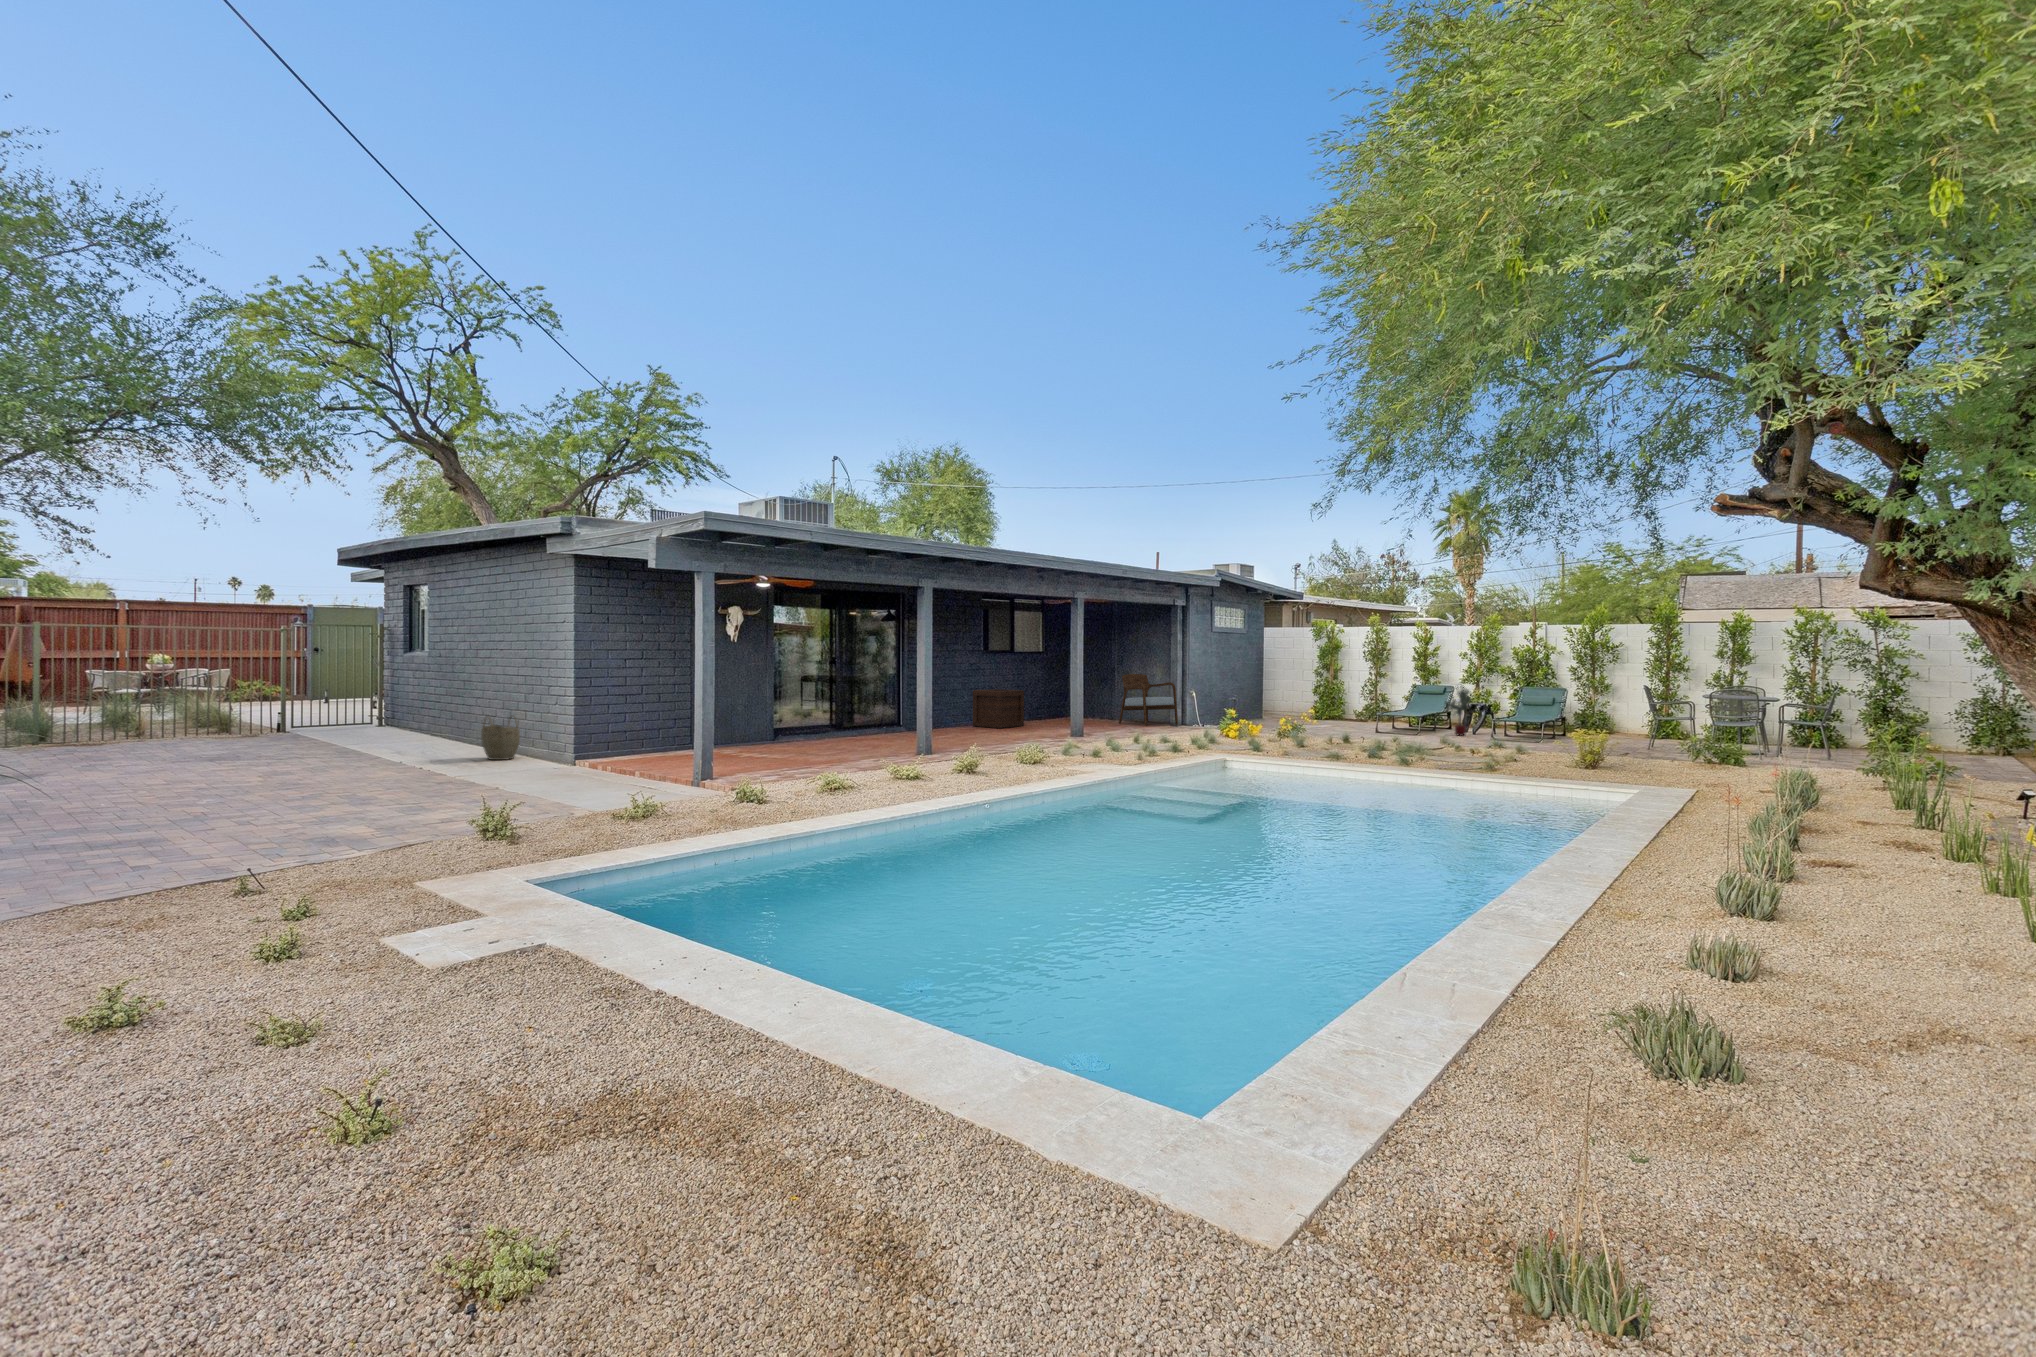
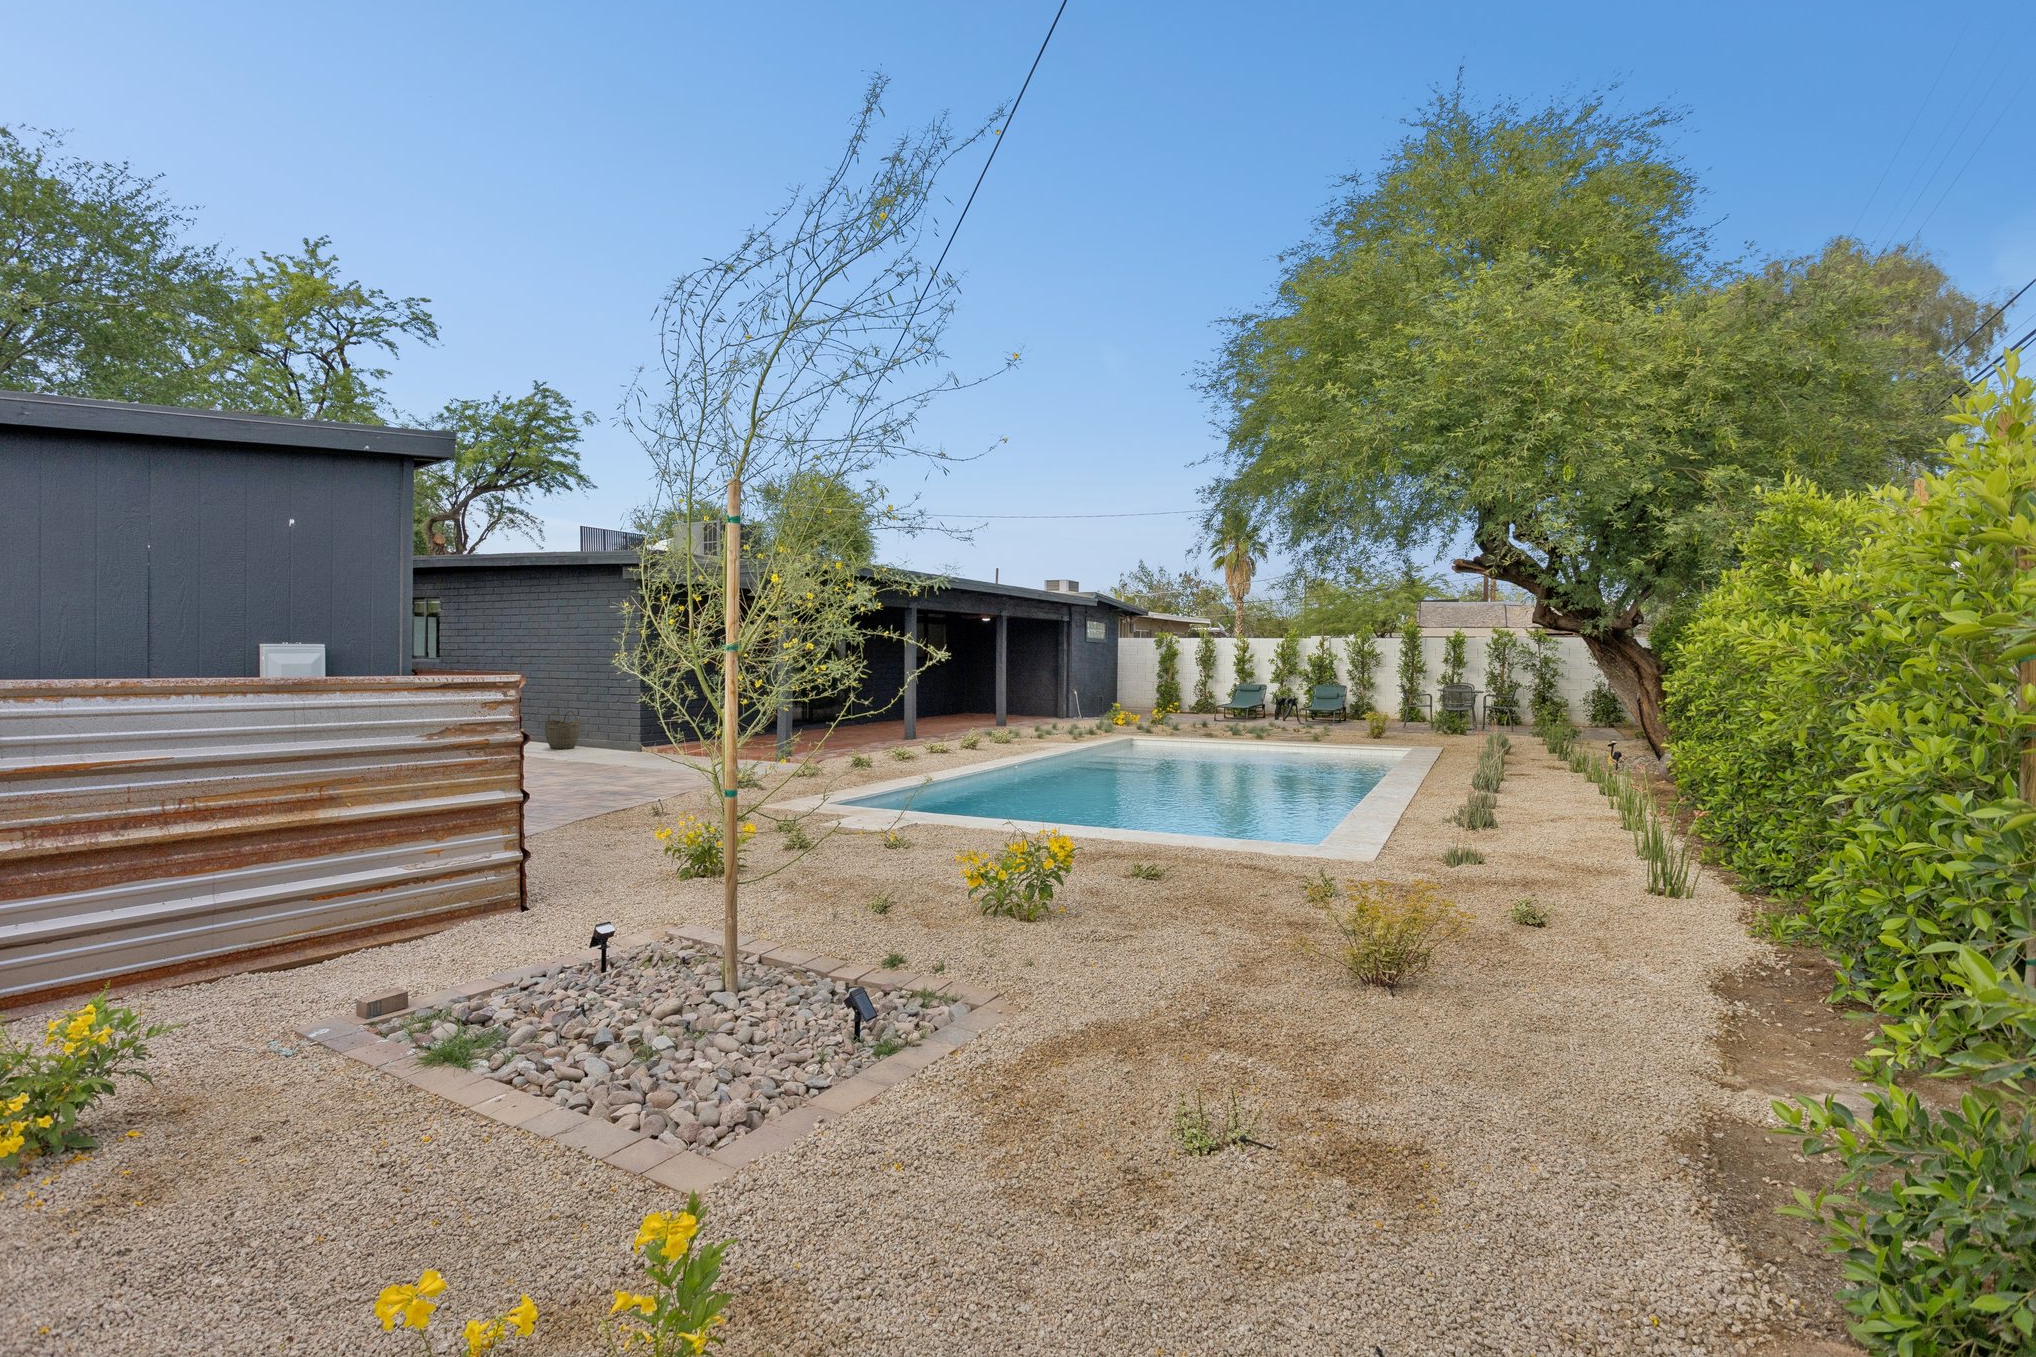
armchair: present [1119,674,1178,726] -> none [1014,676,1062,718]
potted tree: present [1445,686,1472,736] -> none [1265,682,1286,722]
wooden crate: present [973,689,1024,728] -> none [900,689,942,722]

